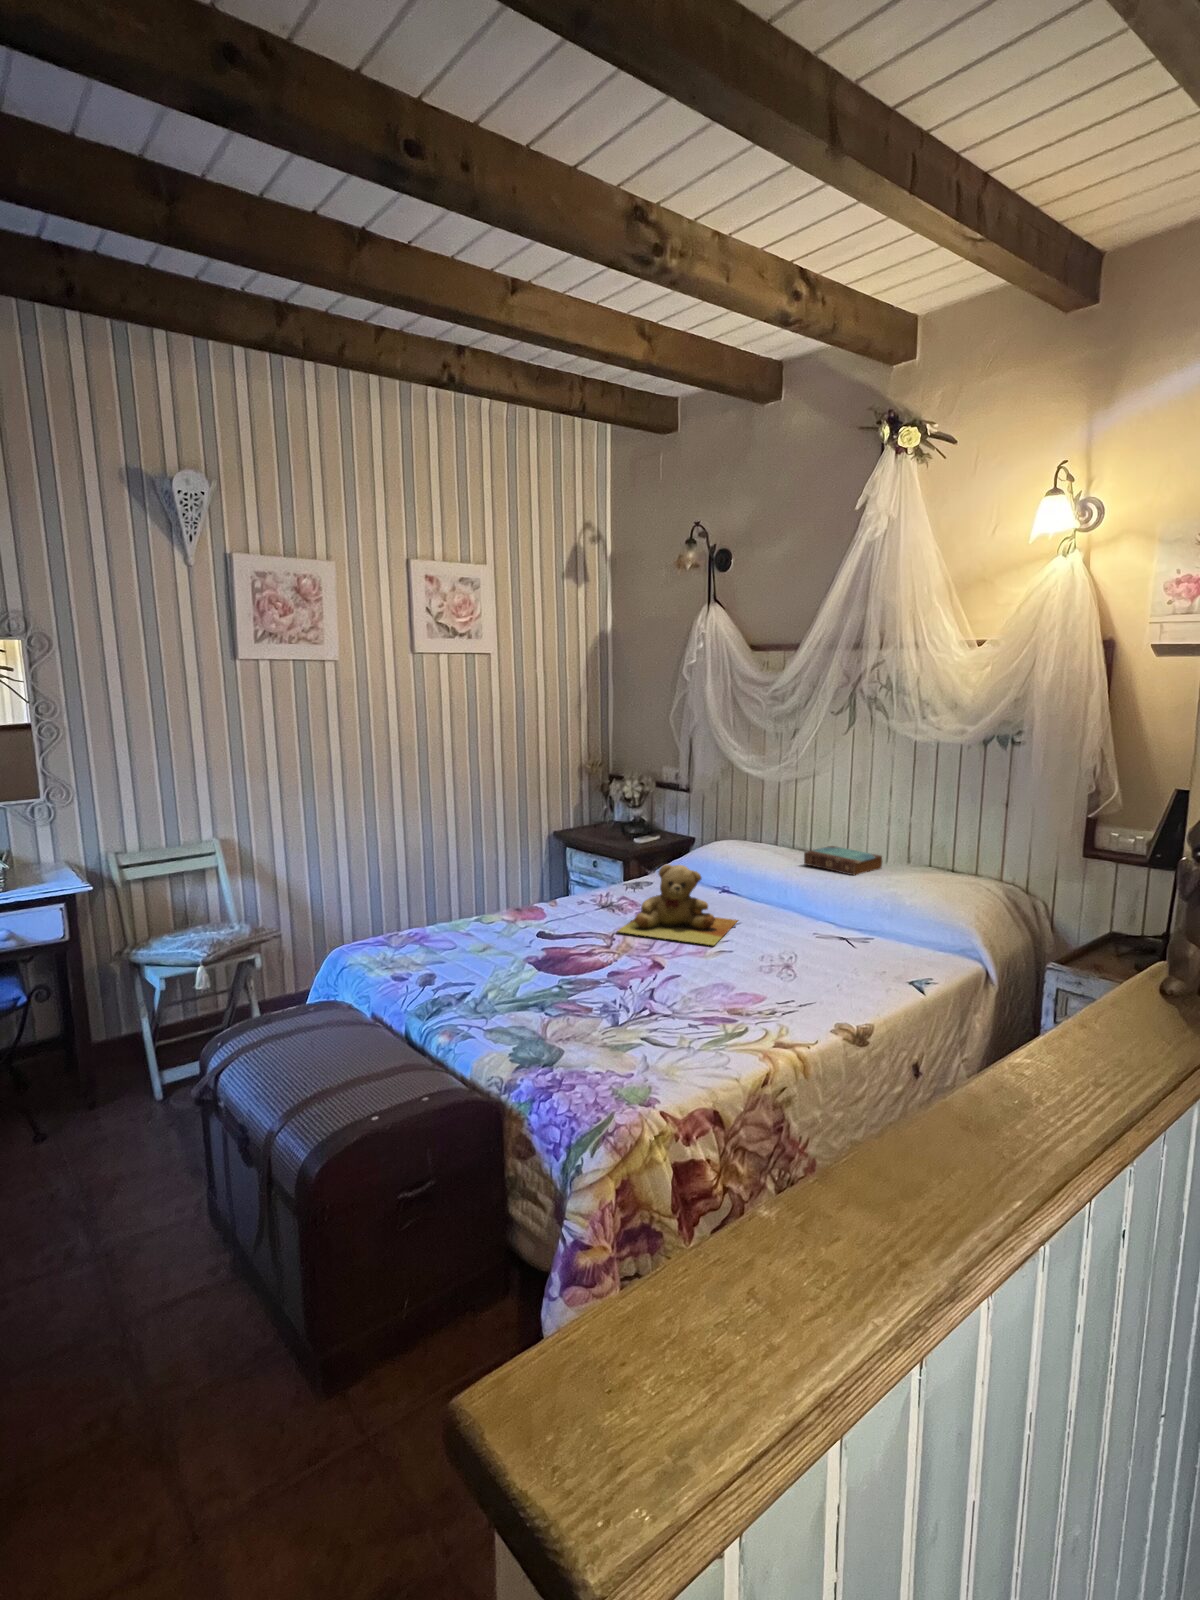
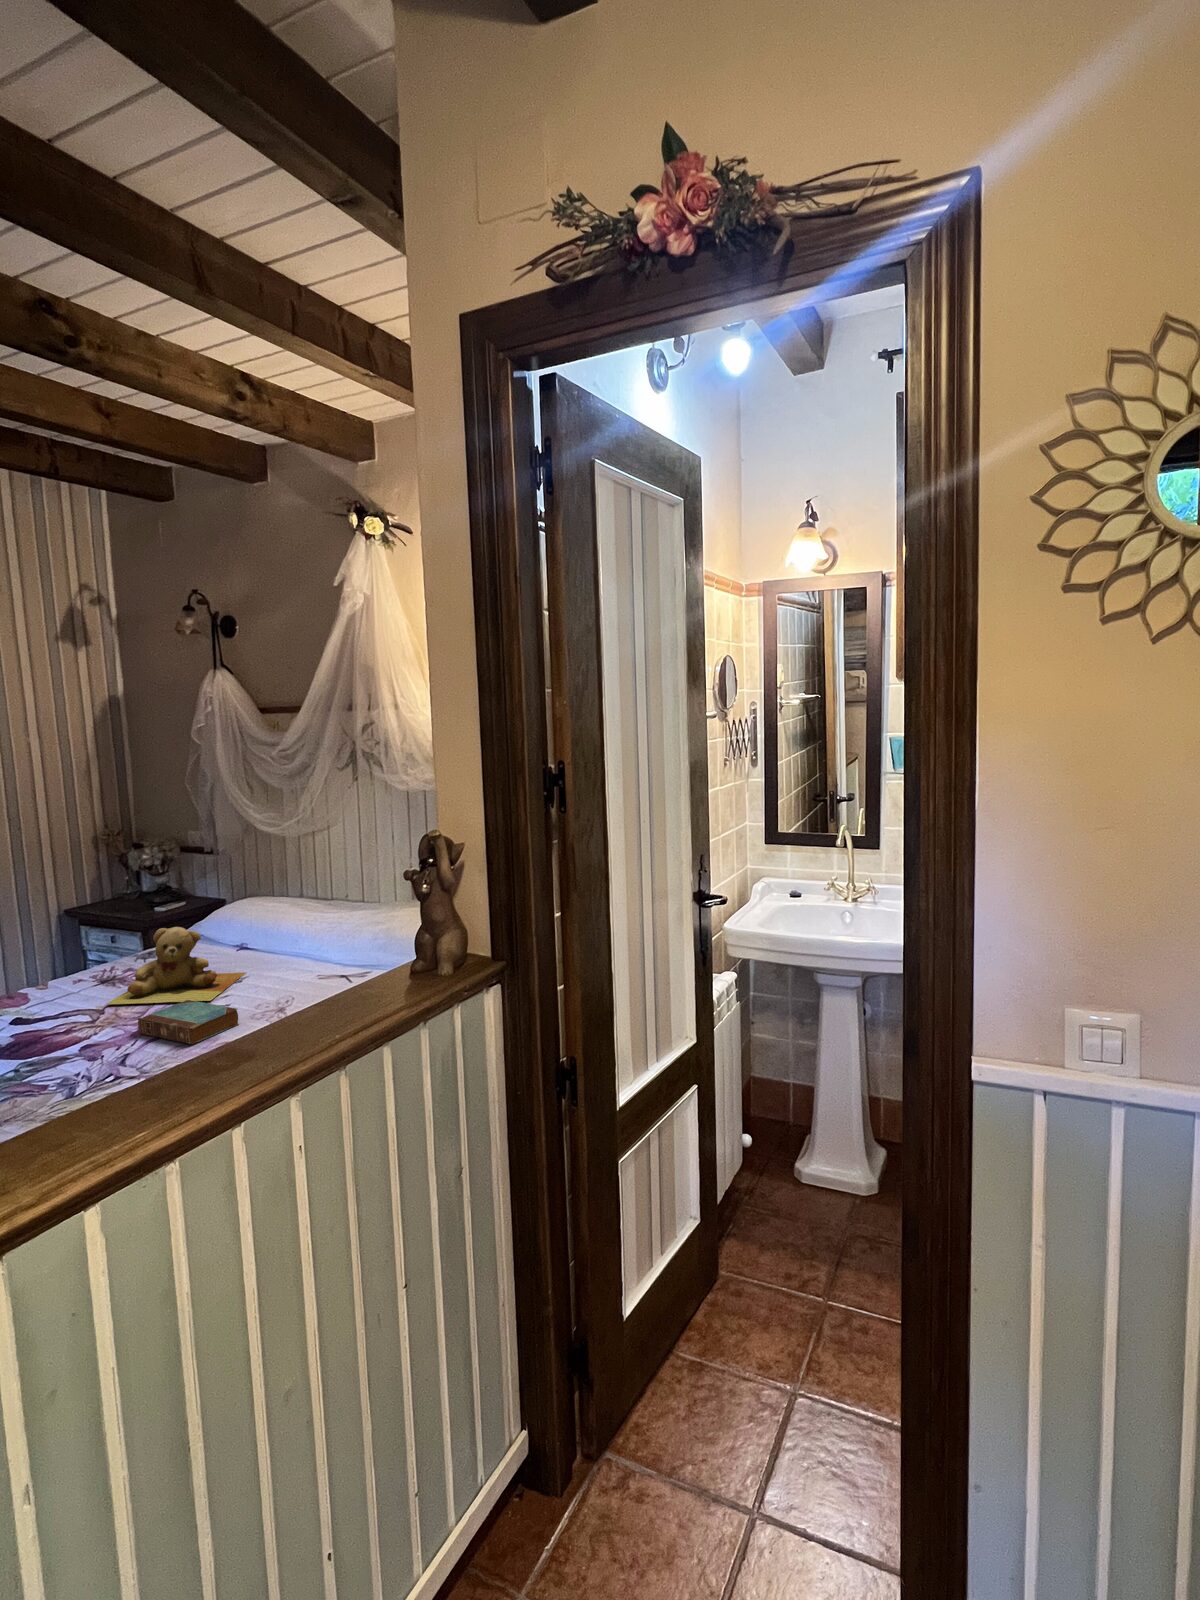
book: present [804,846,882,875] -> present [138,1000,239,1044]

